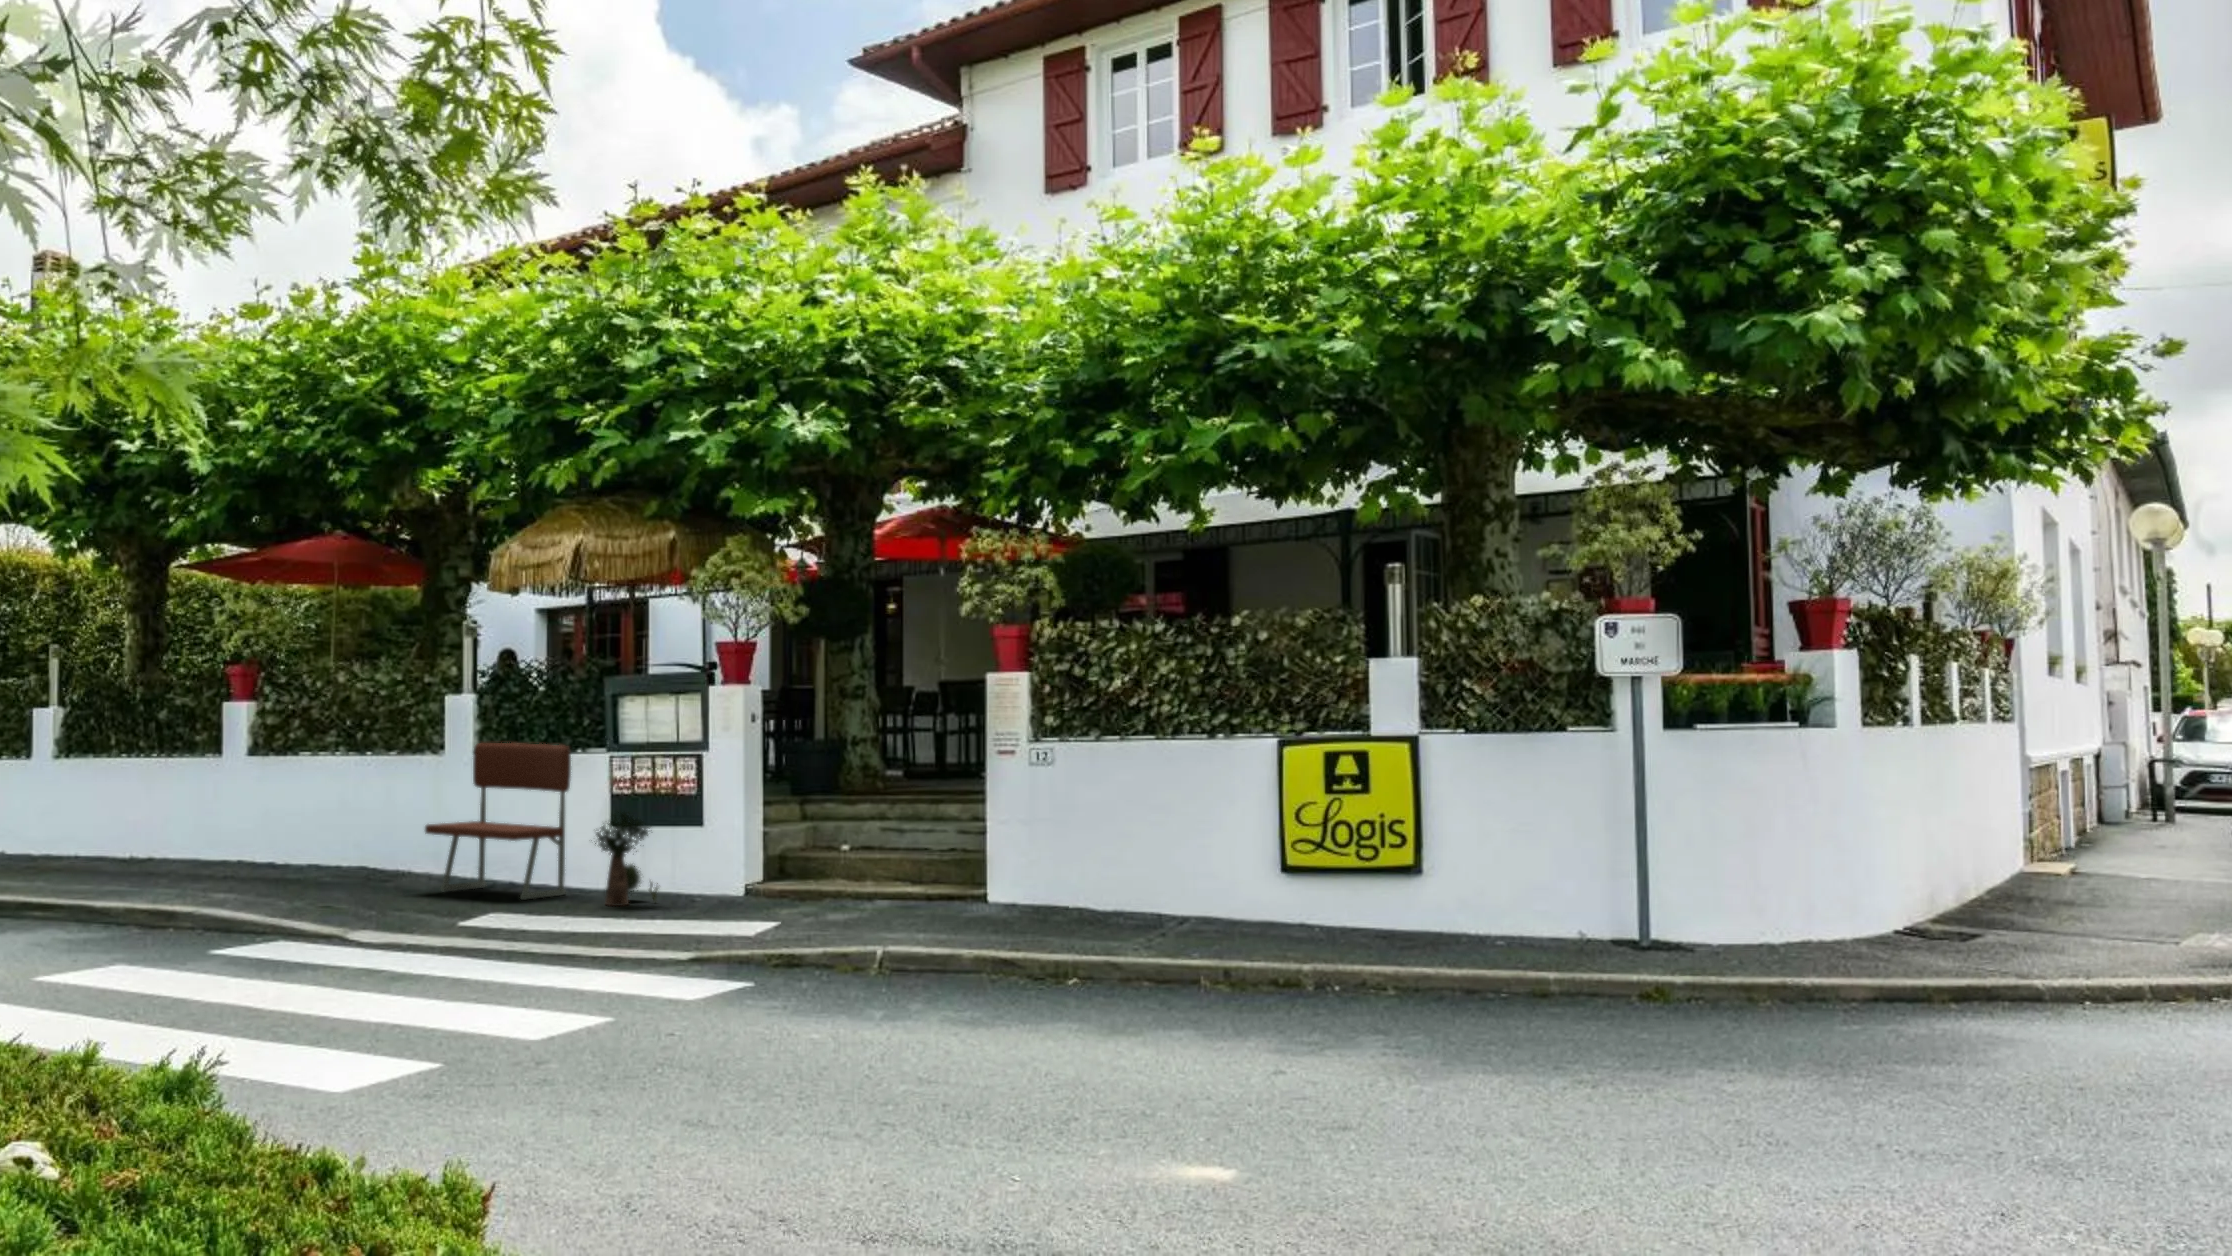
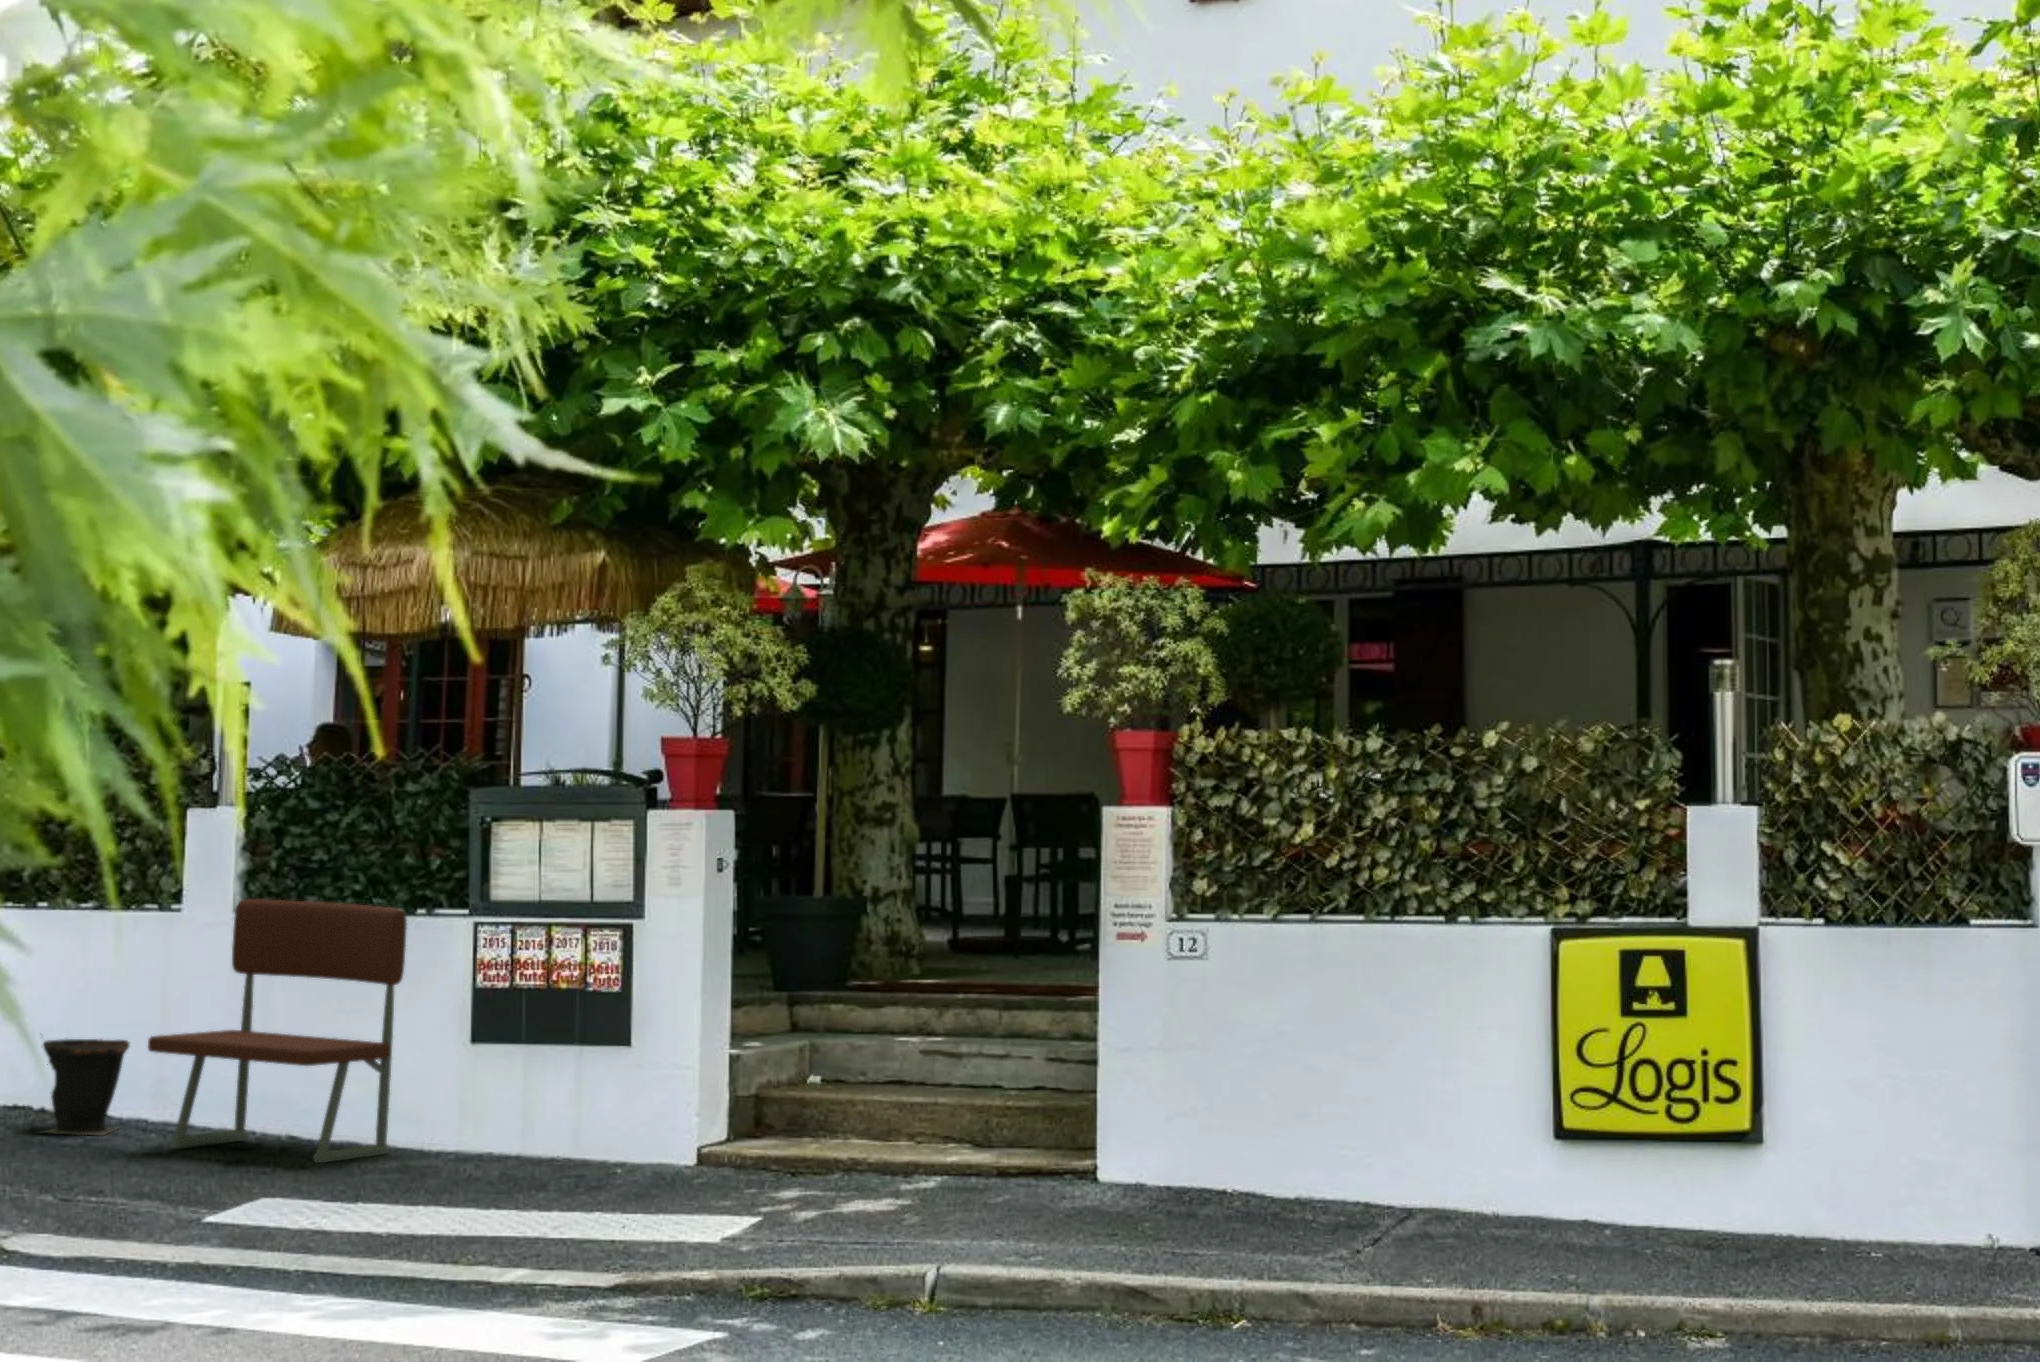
potted plant: present [595,812,658,906] -> none [440,1018,555,1174]
bucket: none [368,825,419,885] -> present [43,1039,130,1135]

